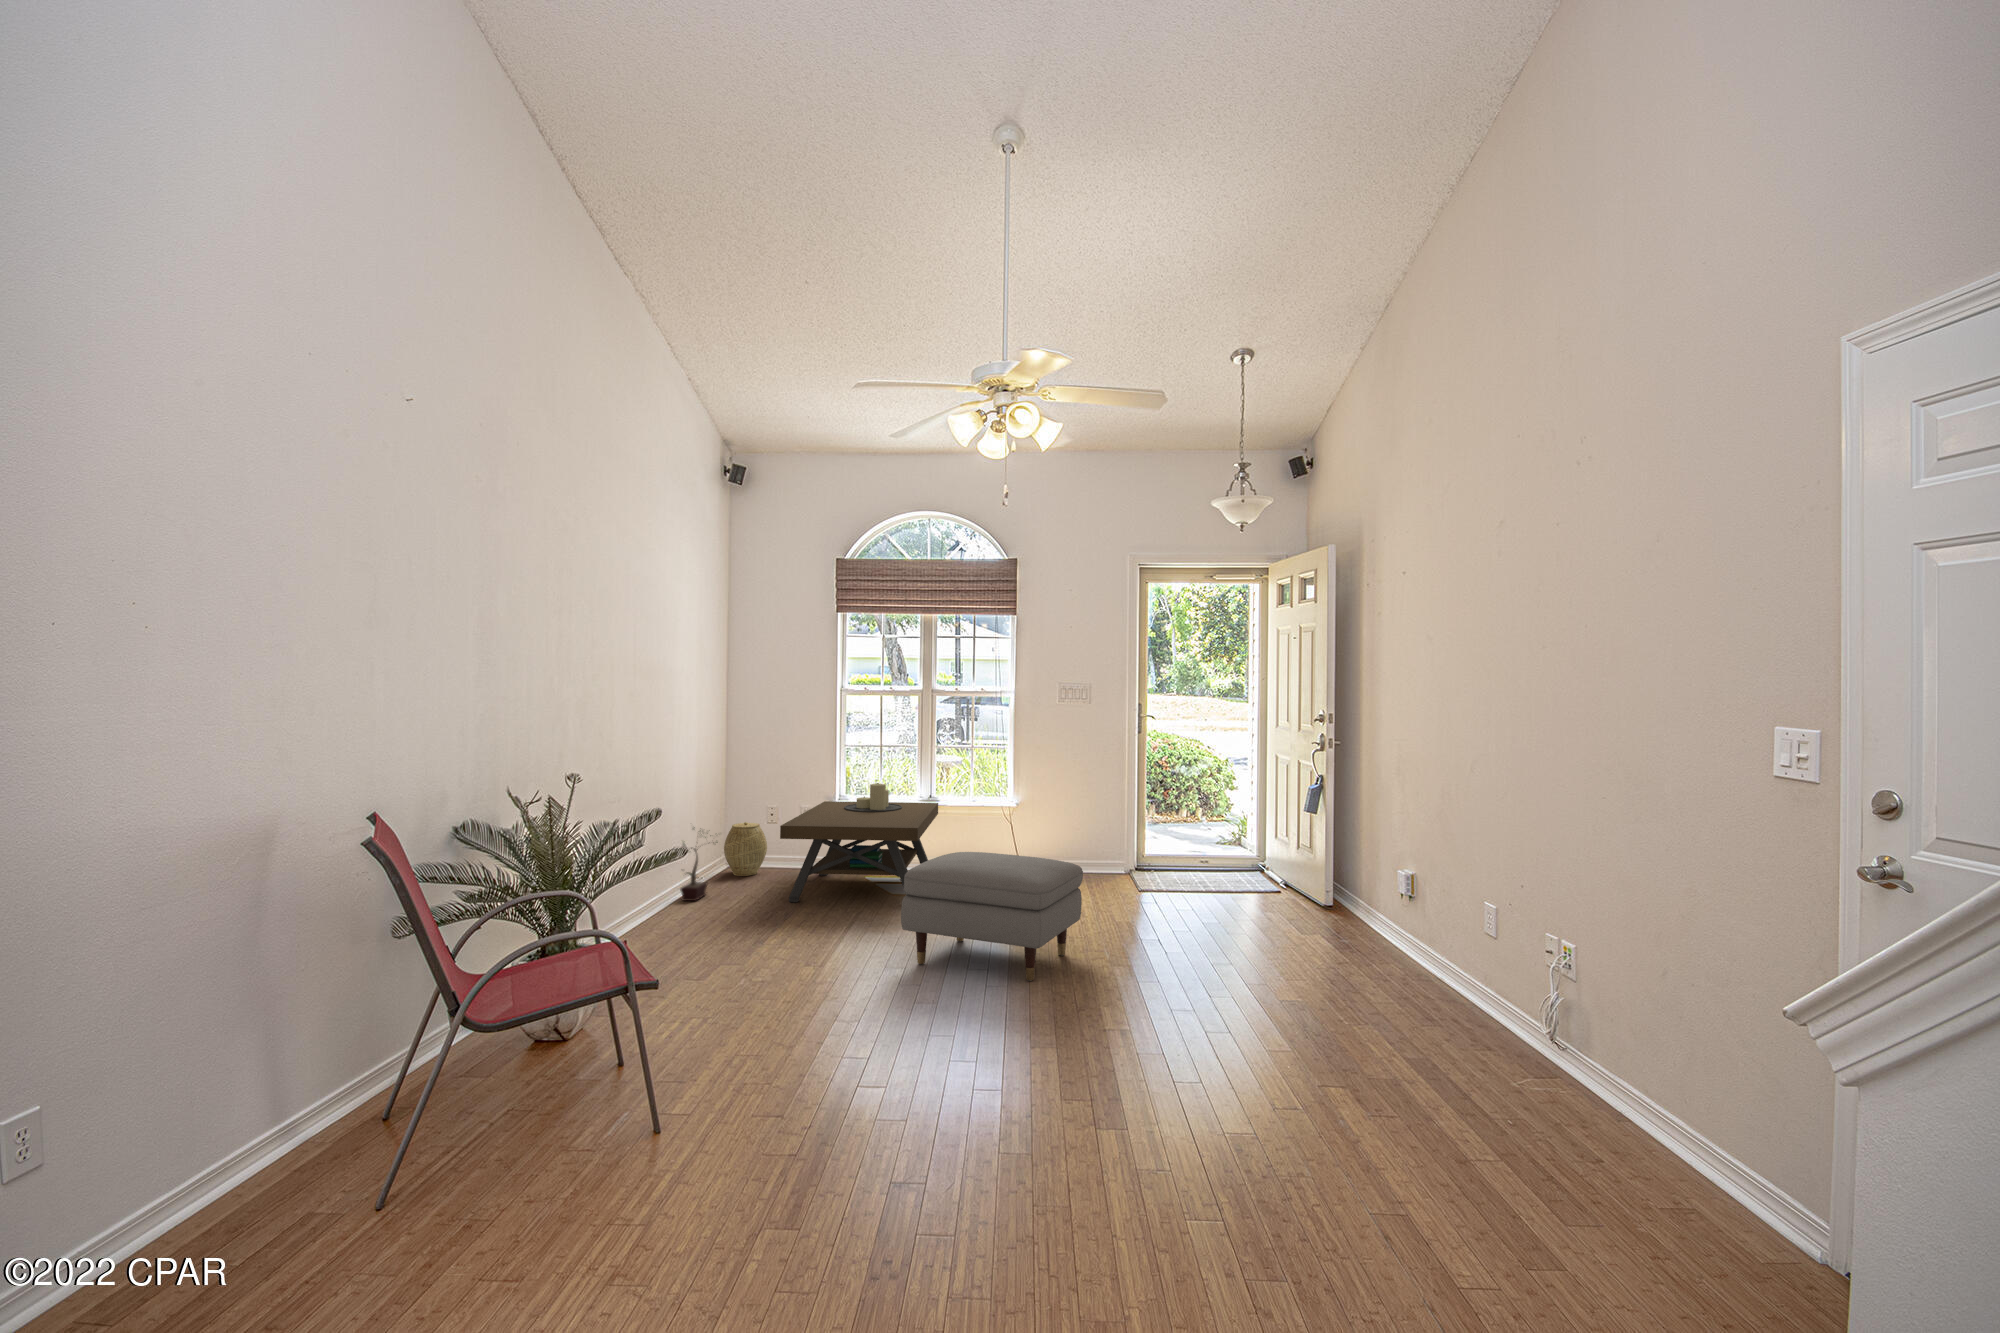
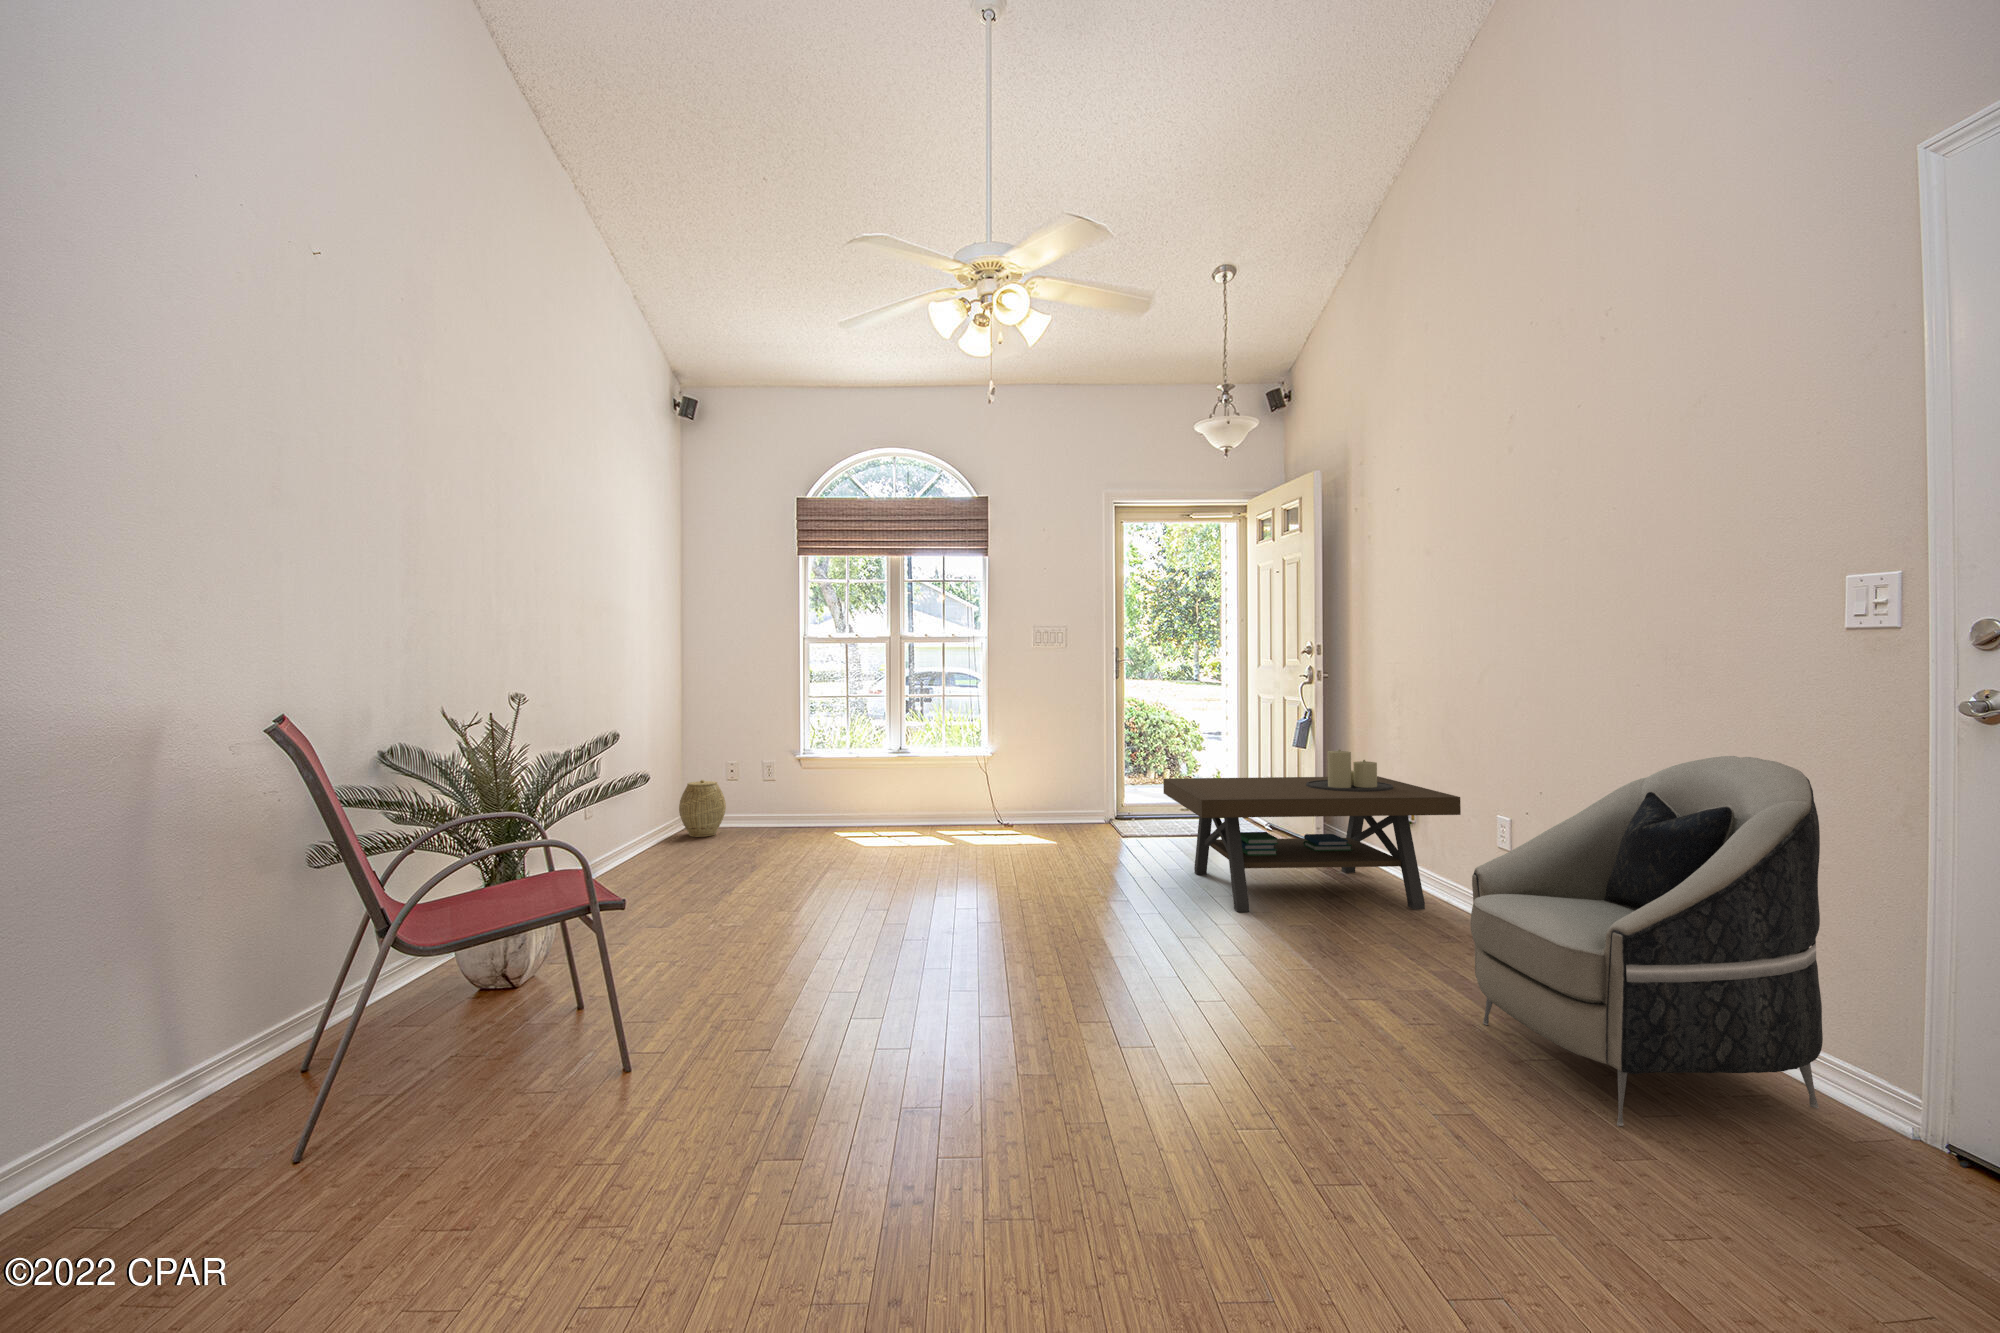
coffee table: present [780,783,938,902] -> present [1163,750,1461,912]
armchair: none [1429,824,1744,1235] -> present [1470,756,1823,1126]
potted plant: present [680,827,718,901] -> none [633,776,677,860]
ottoman: present [901,852,1083,981] -> none [881,792,1074,919]

